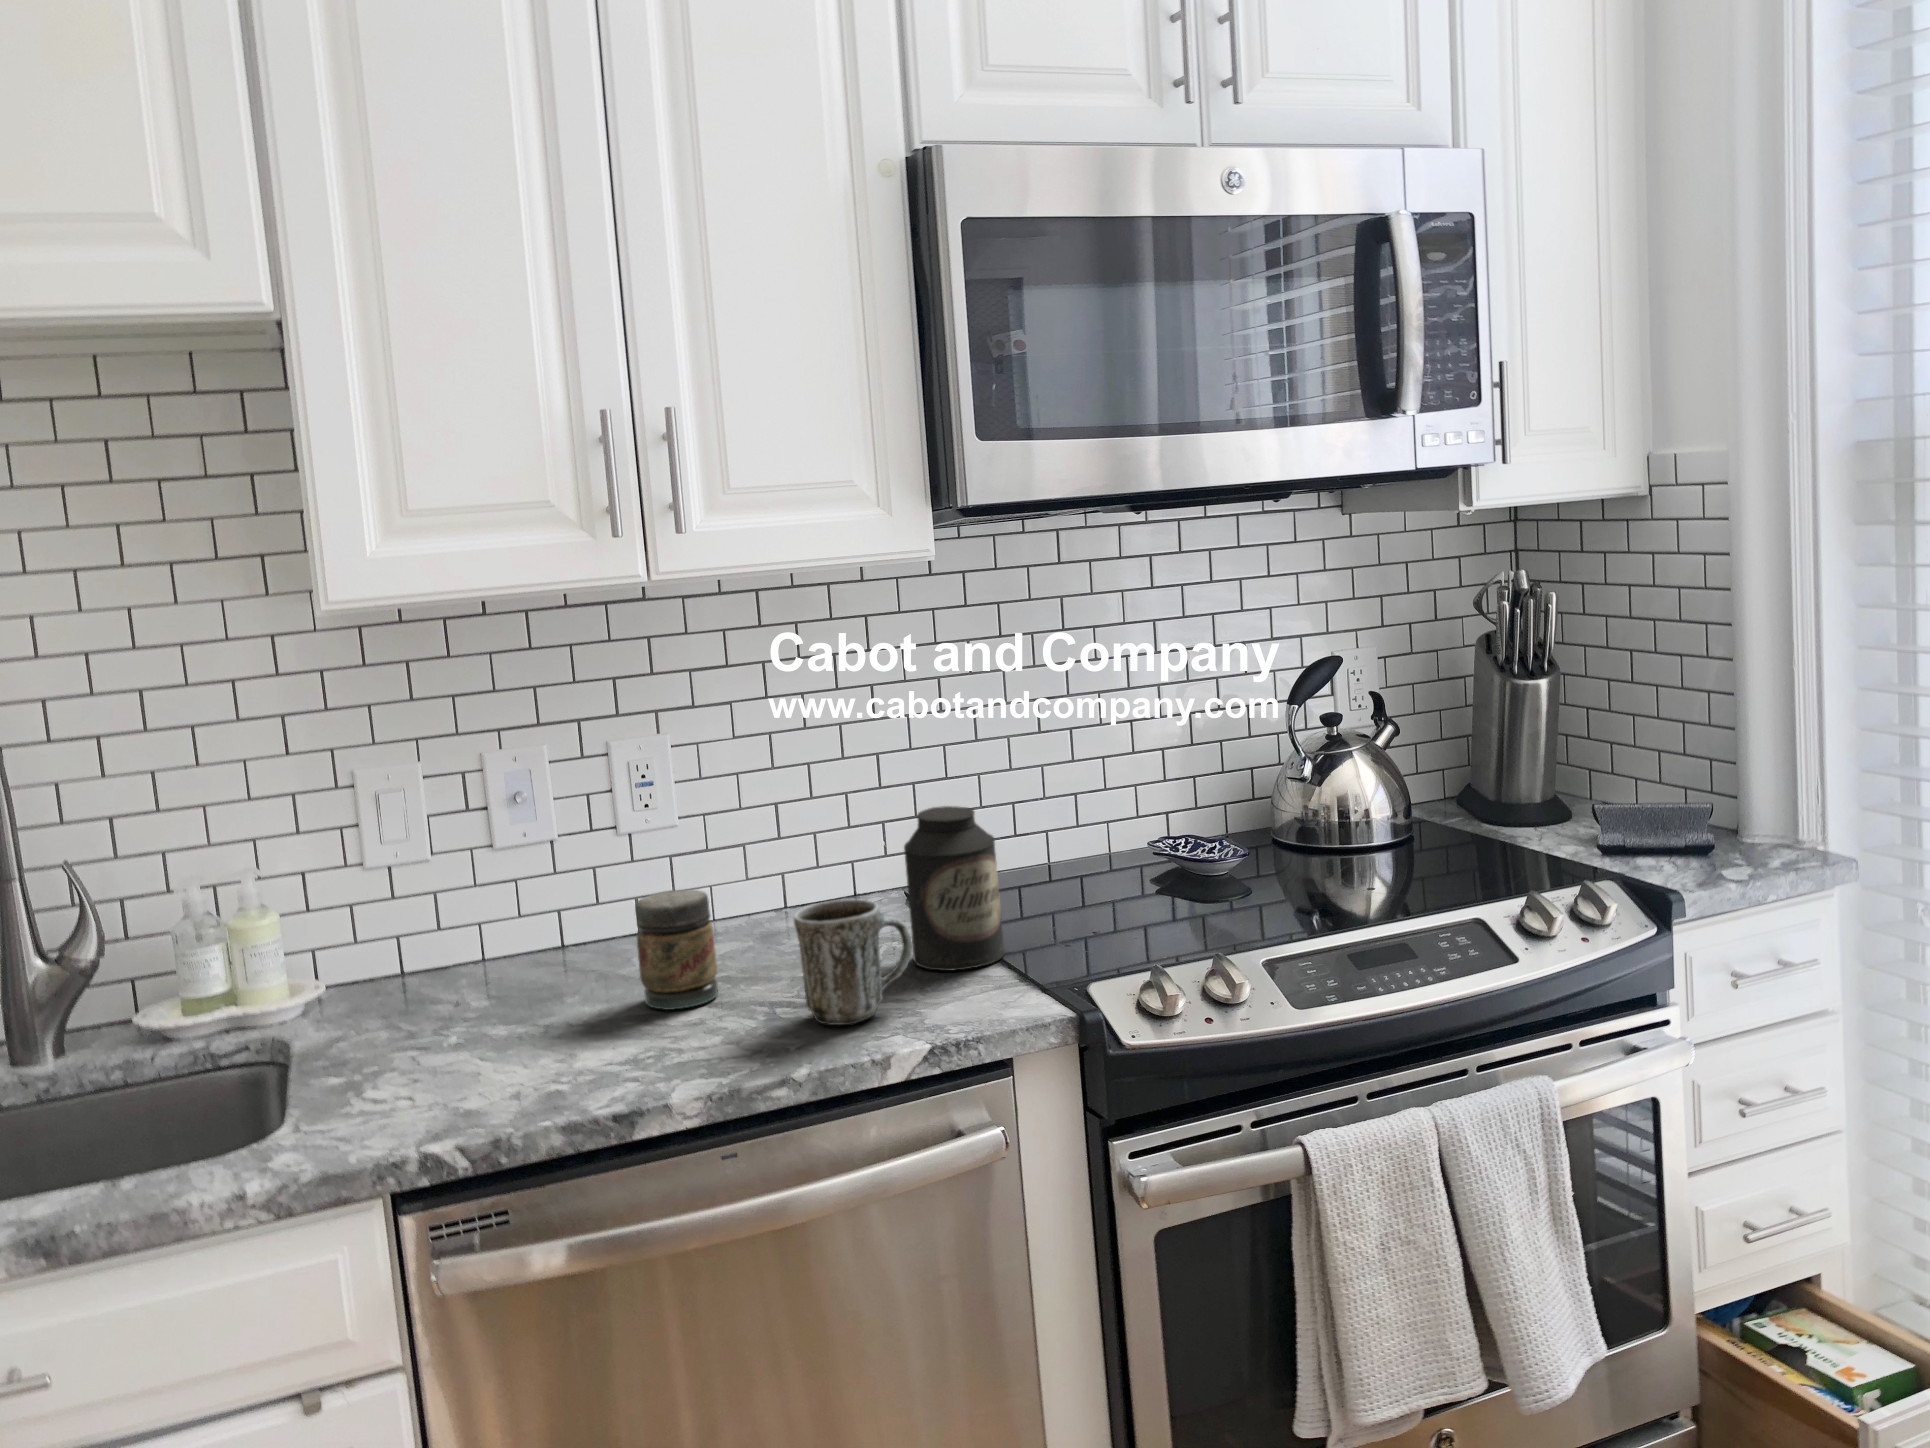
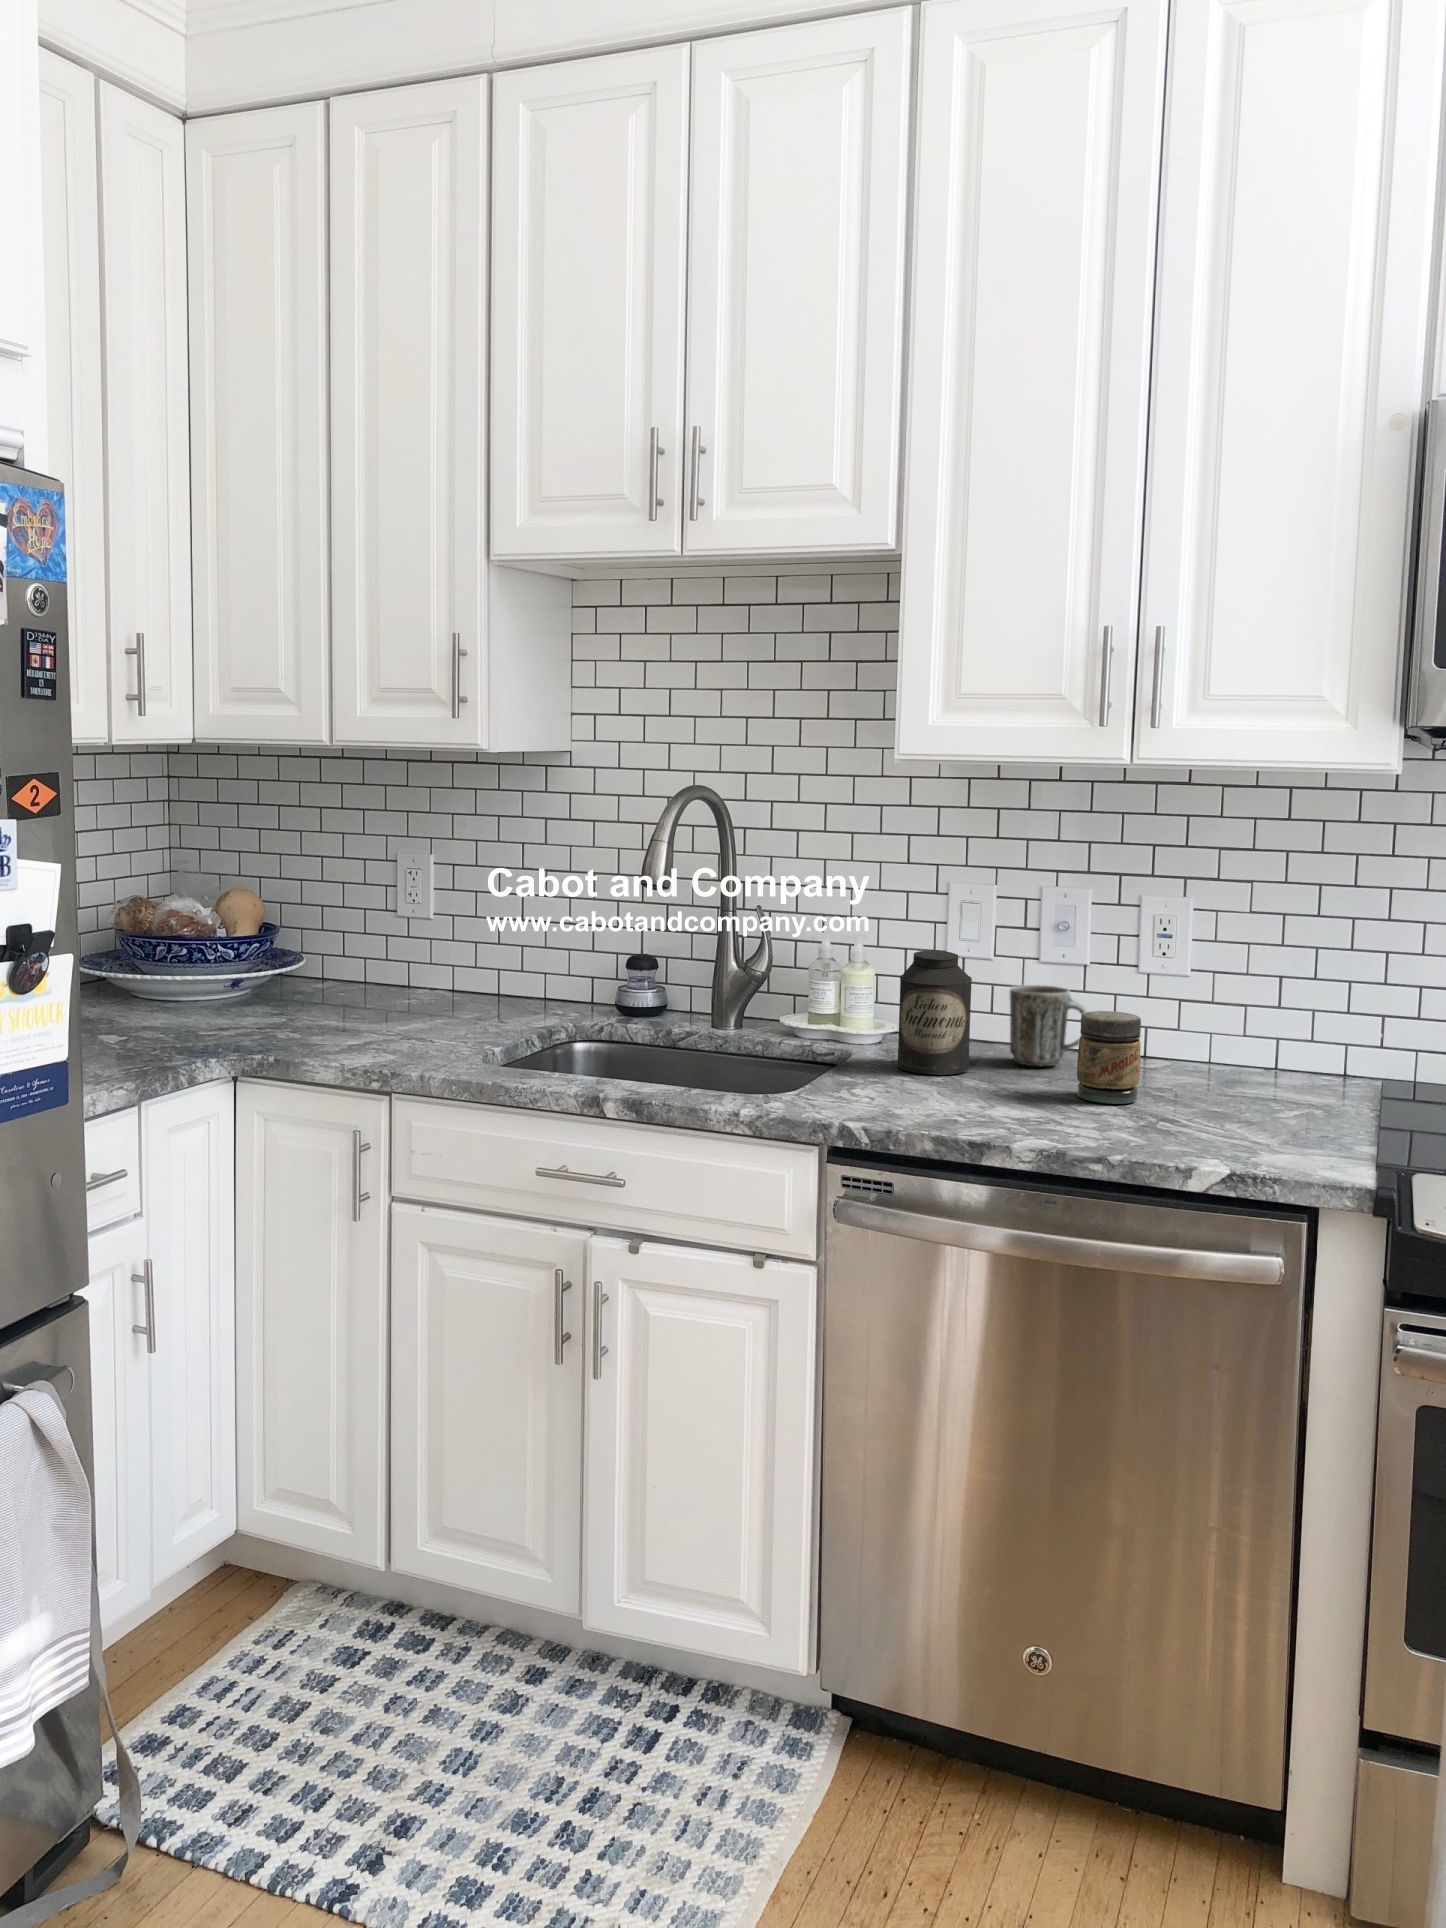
canister: present [904,806,1005,971] -> present [897,950,972,1075]
mug: present [794,899,912,1025] -> present [1010,985,1087,1067]

